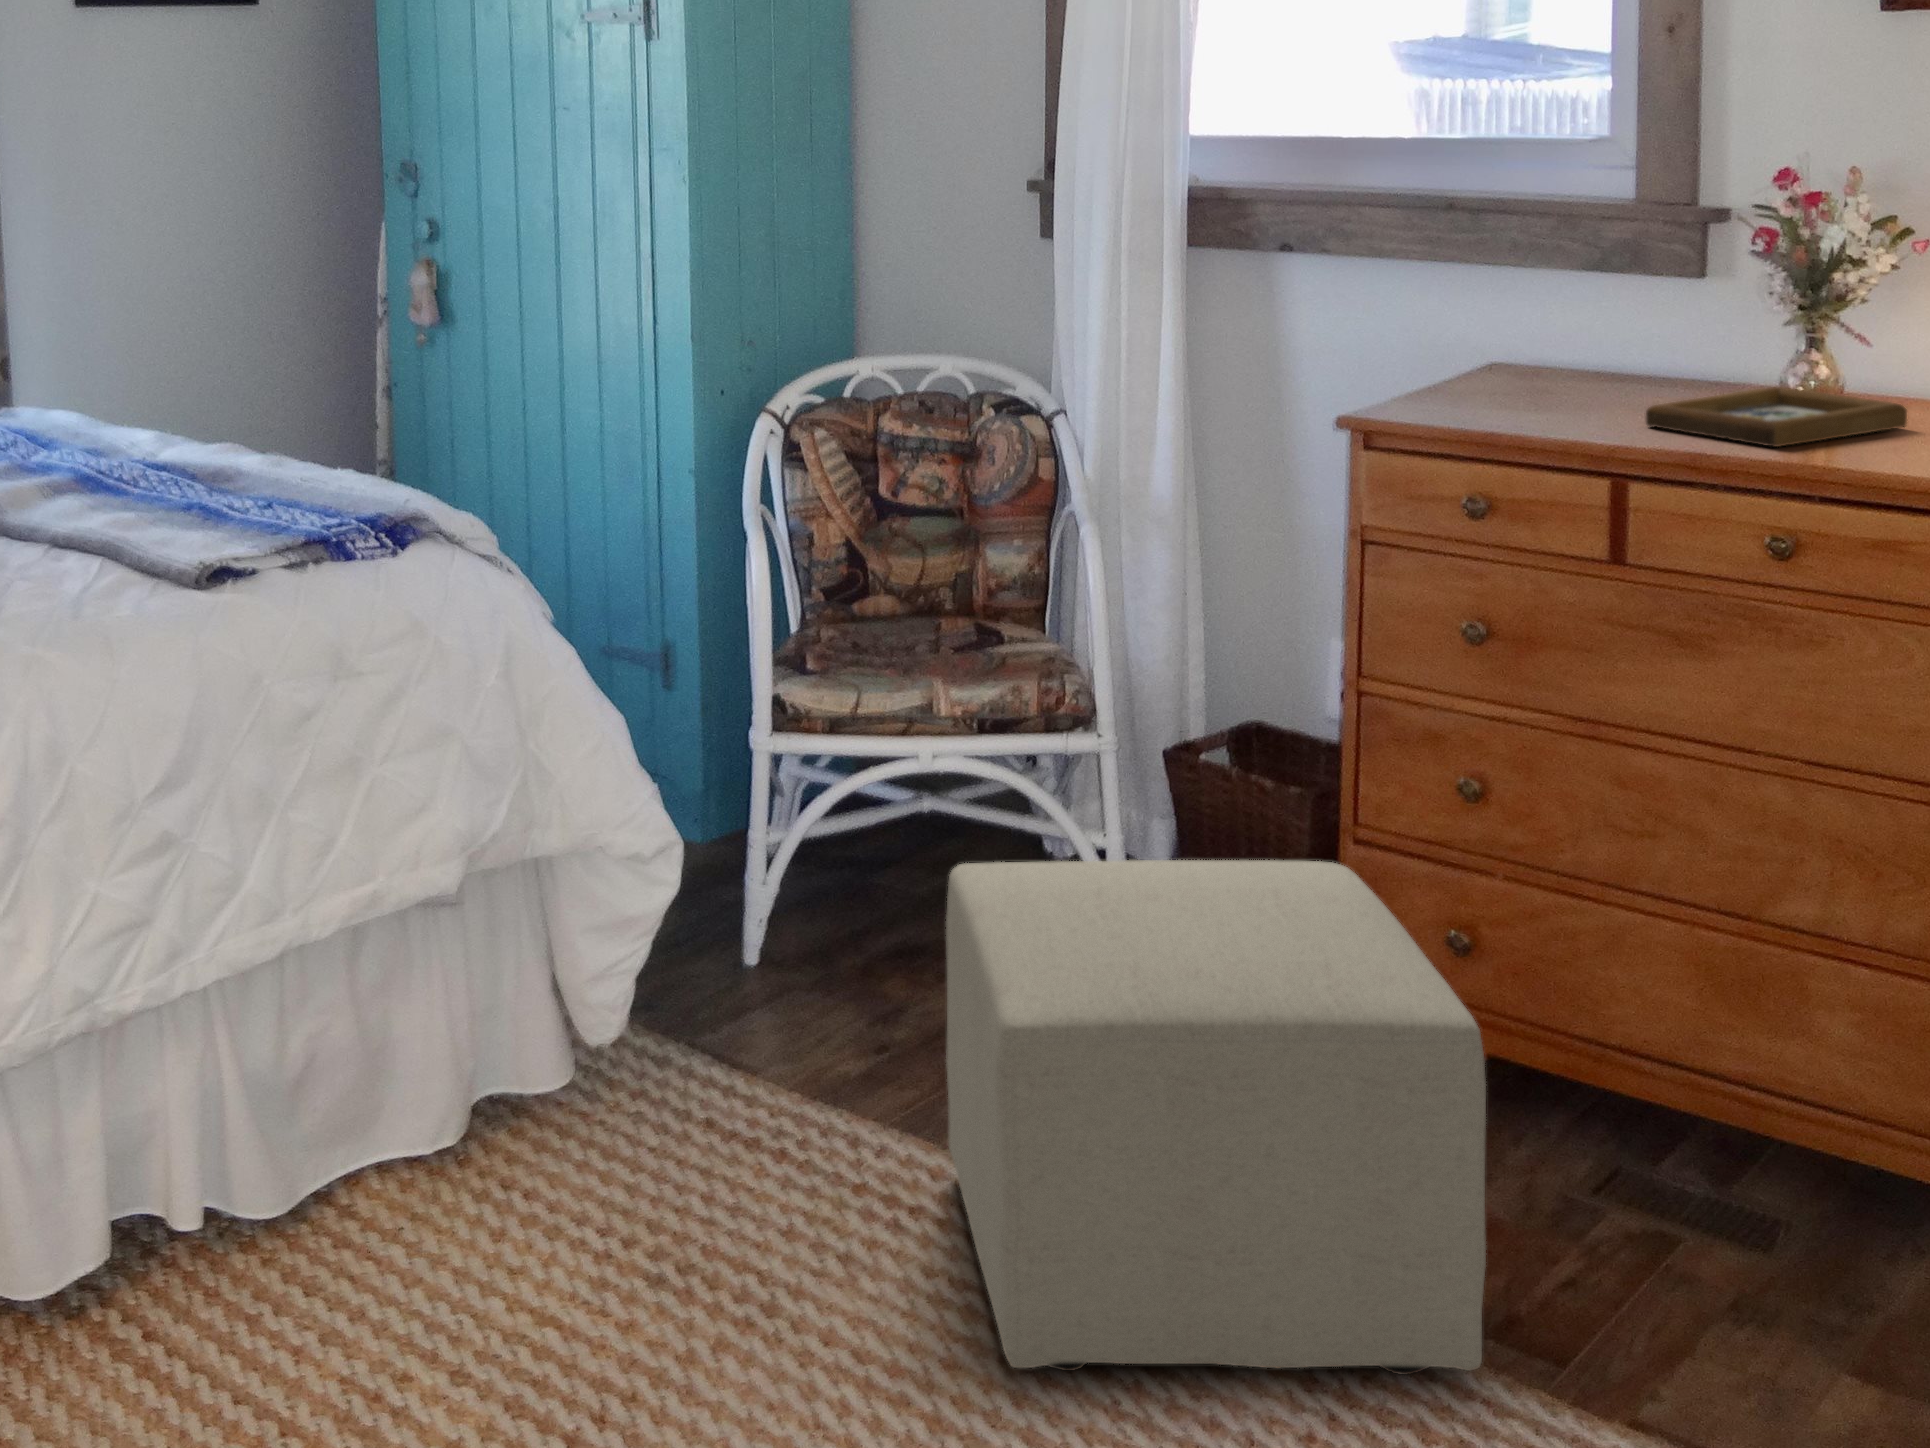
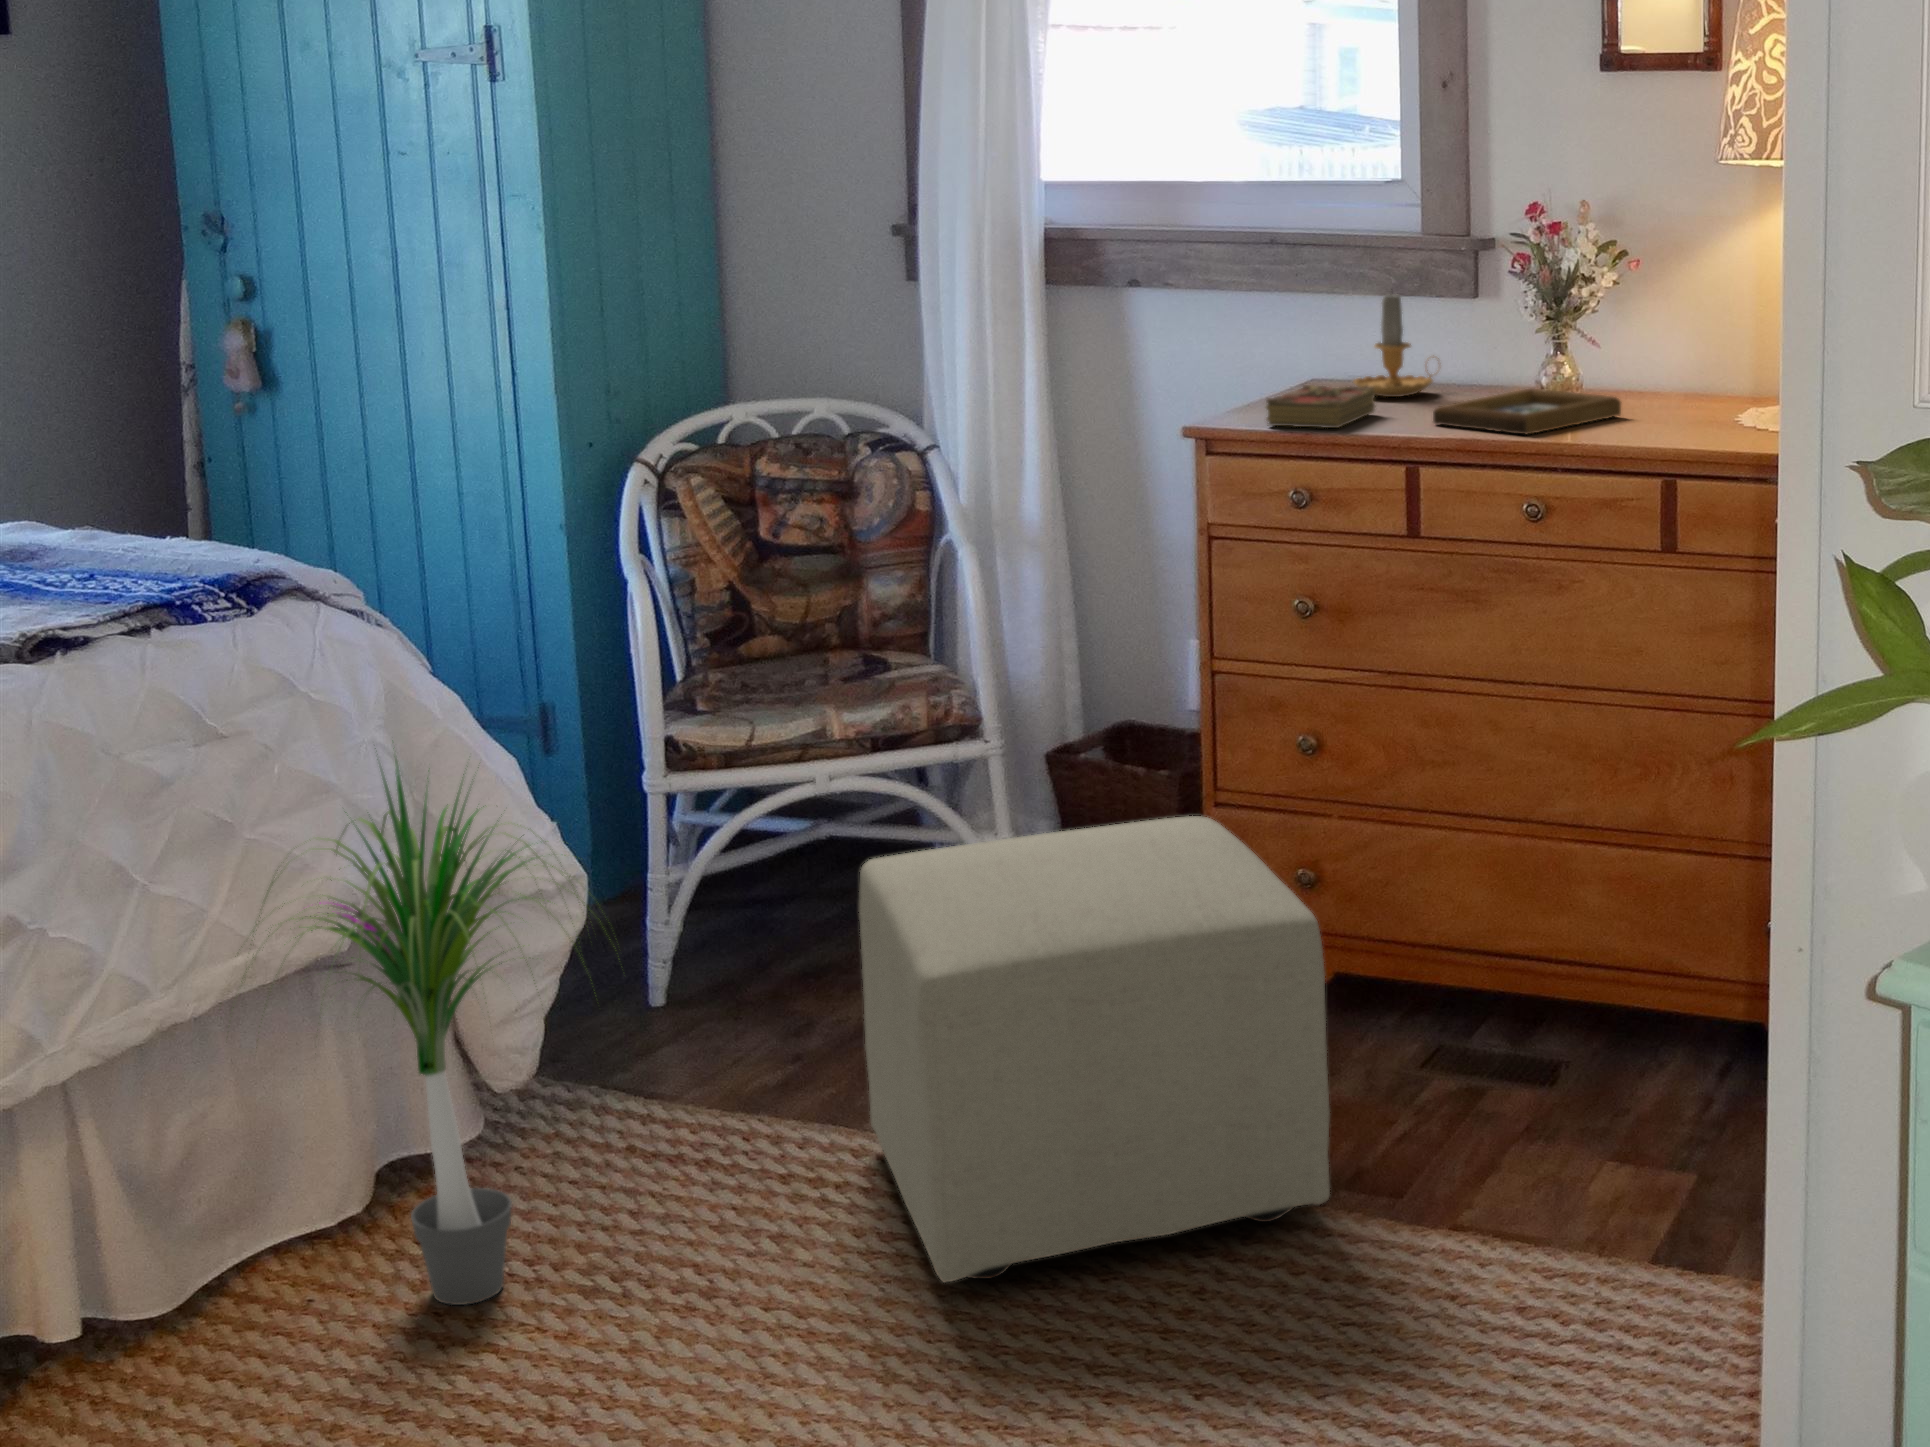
candle: none [1539,261,1653,386] -> present [1354,294,1439,397]
book: none [1432,370,1570,425] -> present [1266,385,1376,428]
potted plant: none [334,688,705,1268] -> present [233,748,611,1305]

